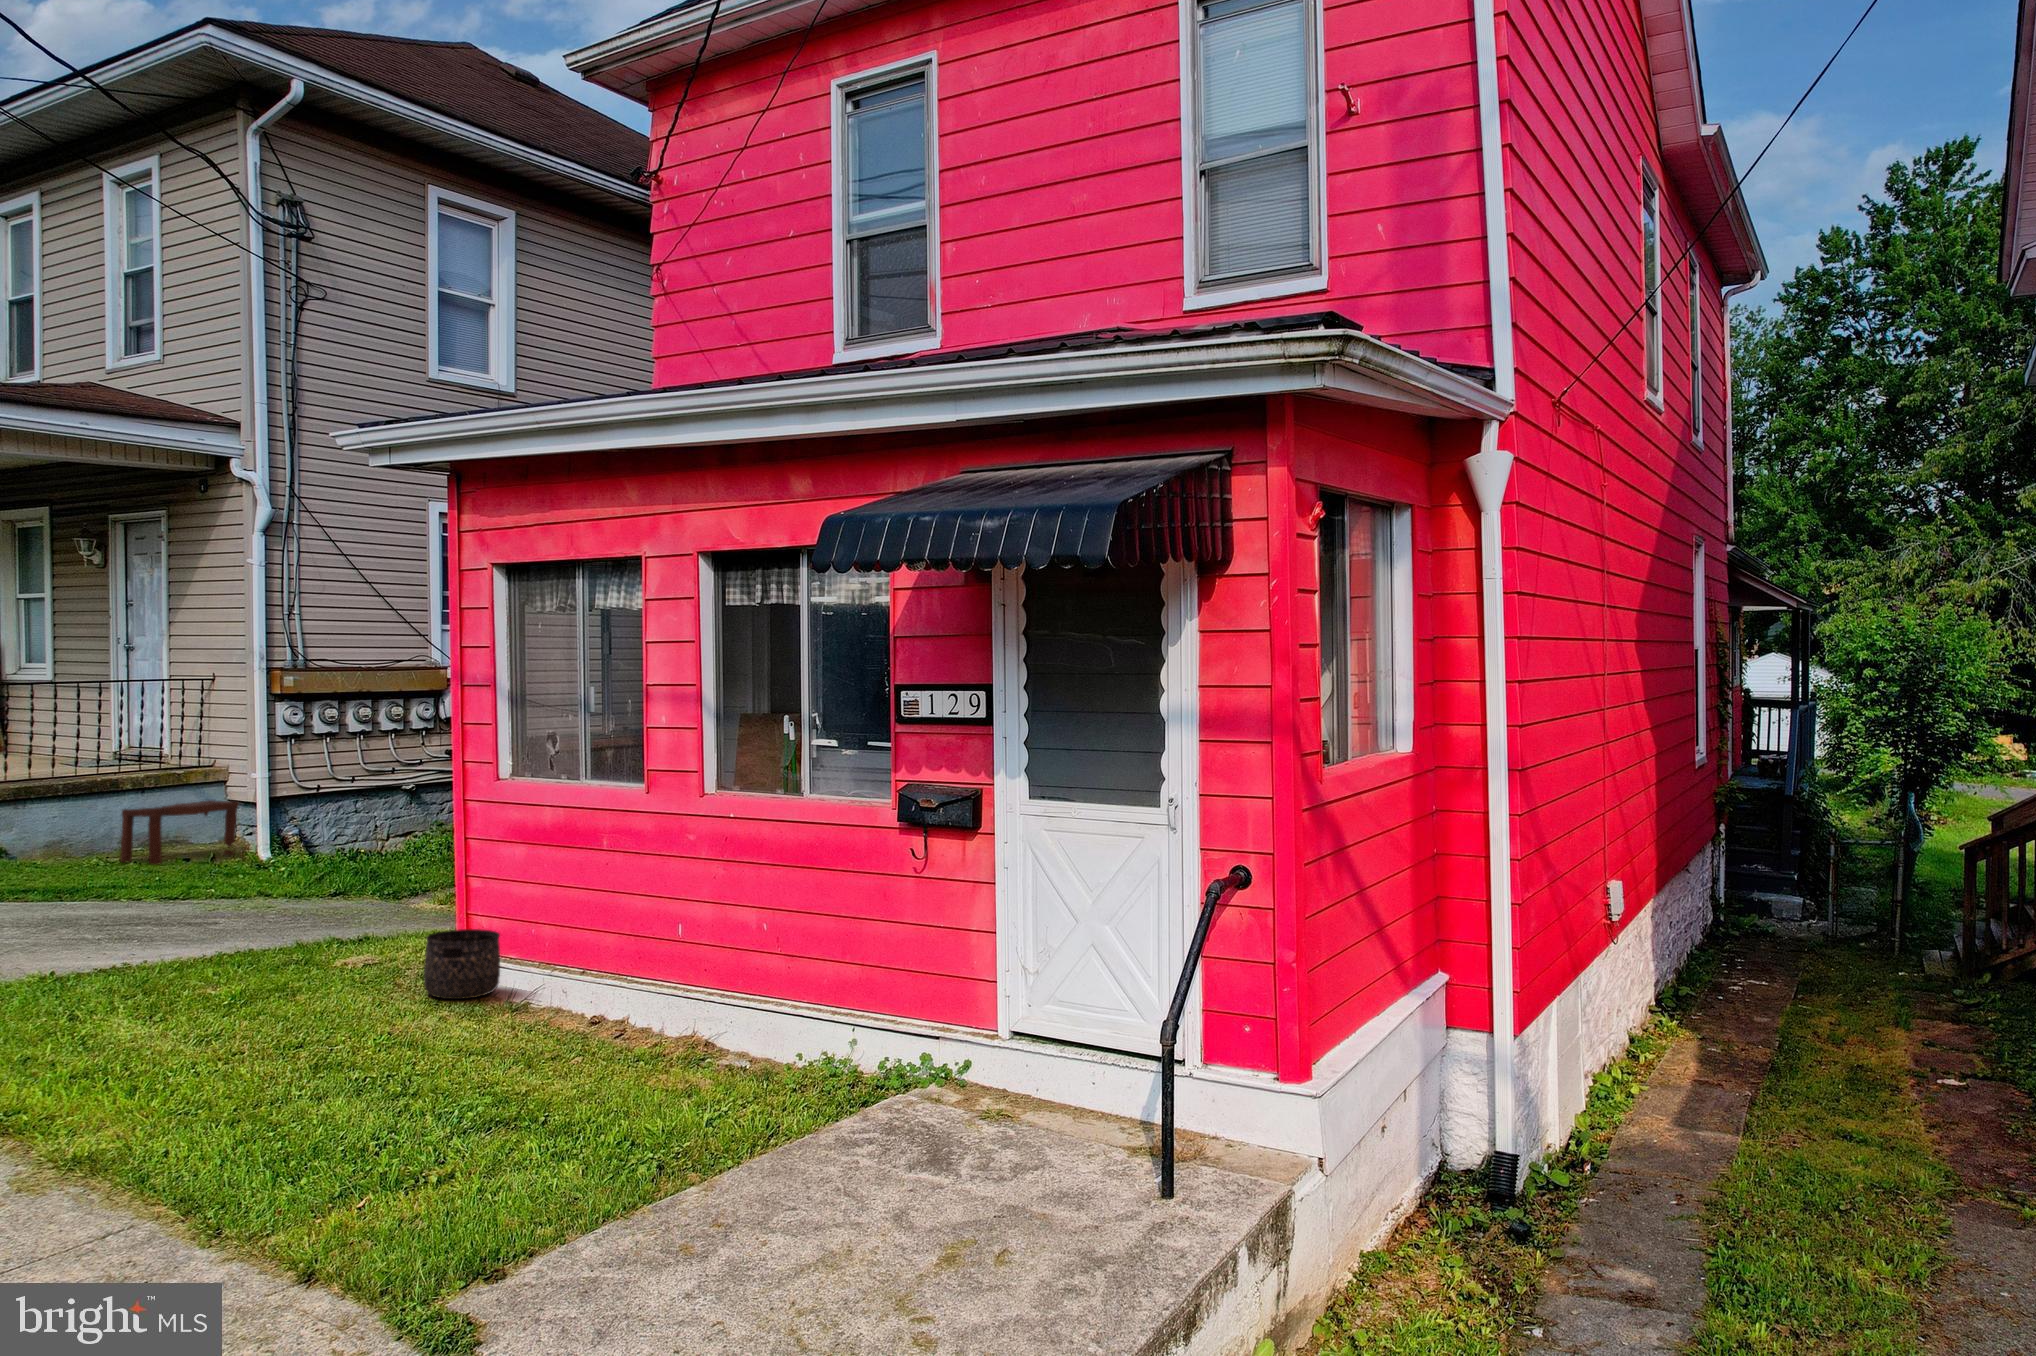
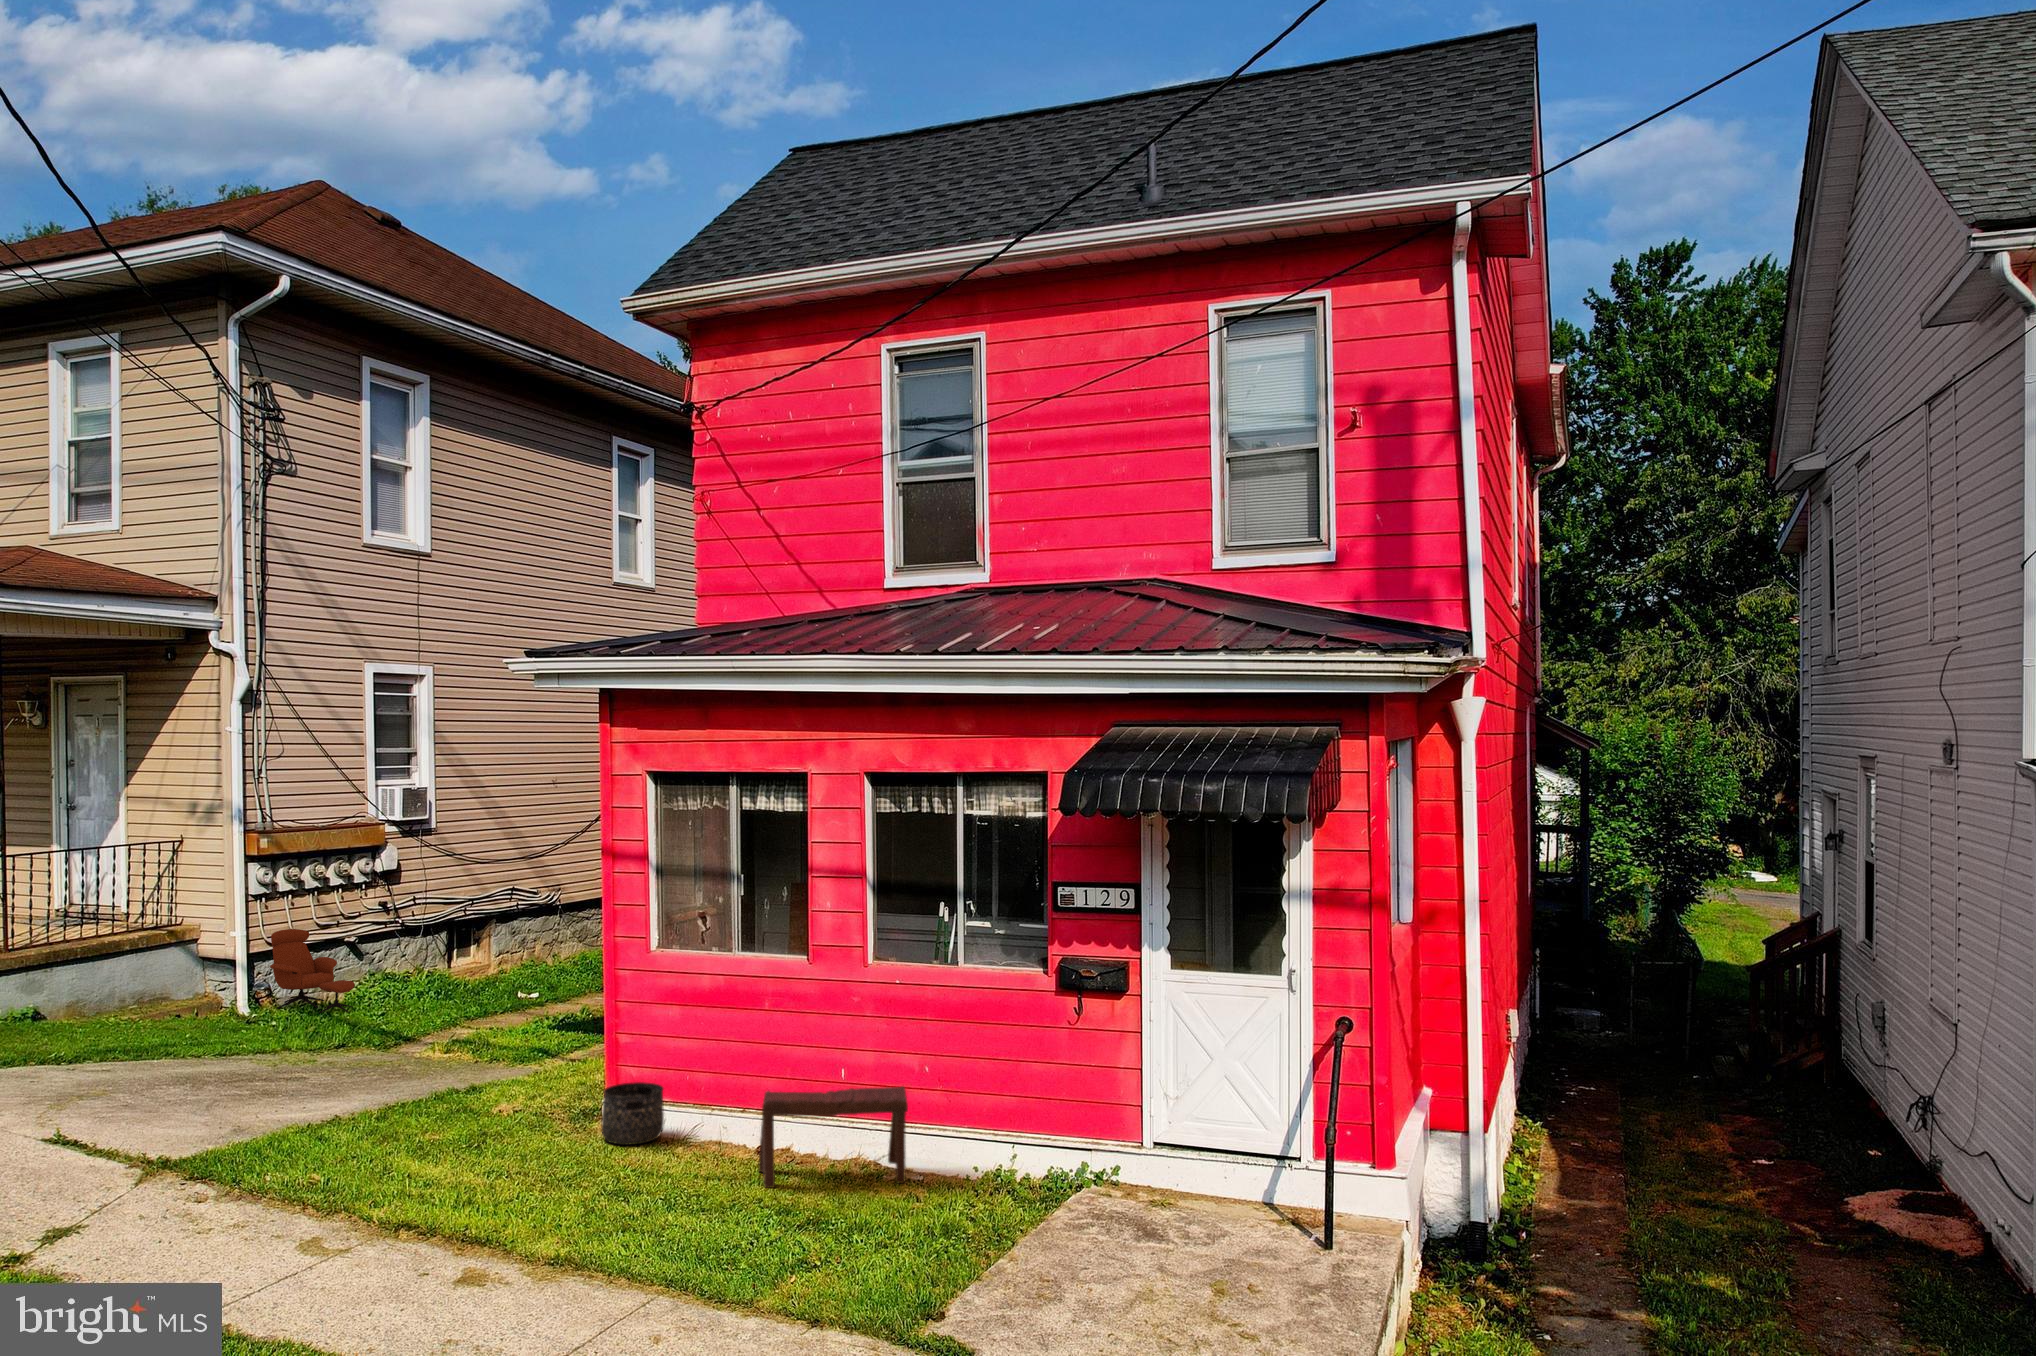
lounge chair: none [297,777,377,864] -> present [270,929,355,1013]
bench: present [120,800,239,865] -> present [758,1086,908,1188]

